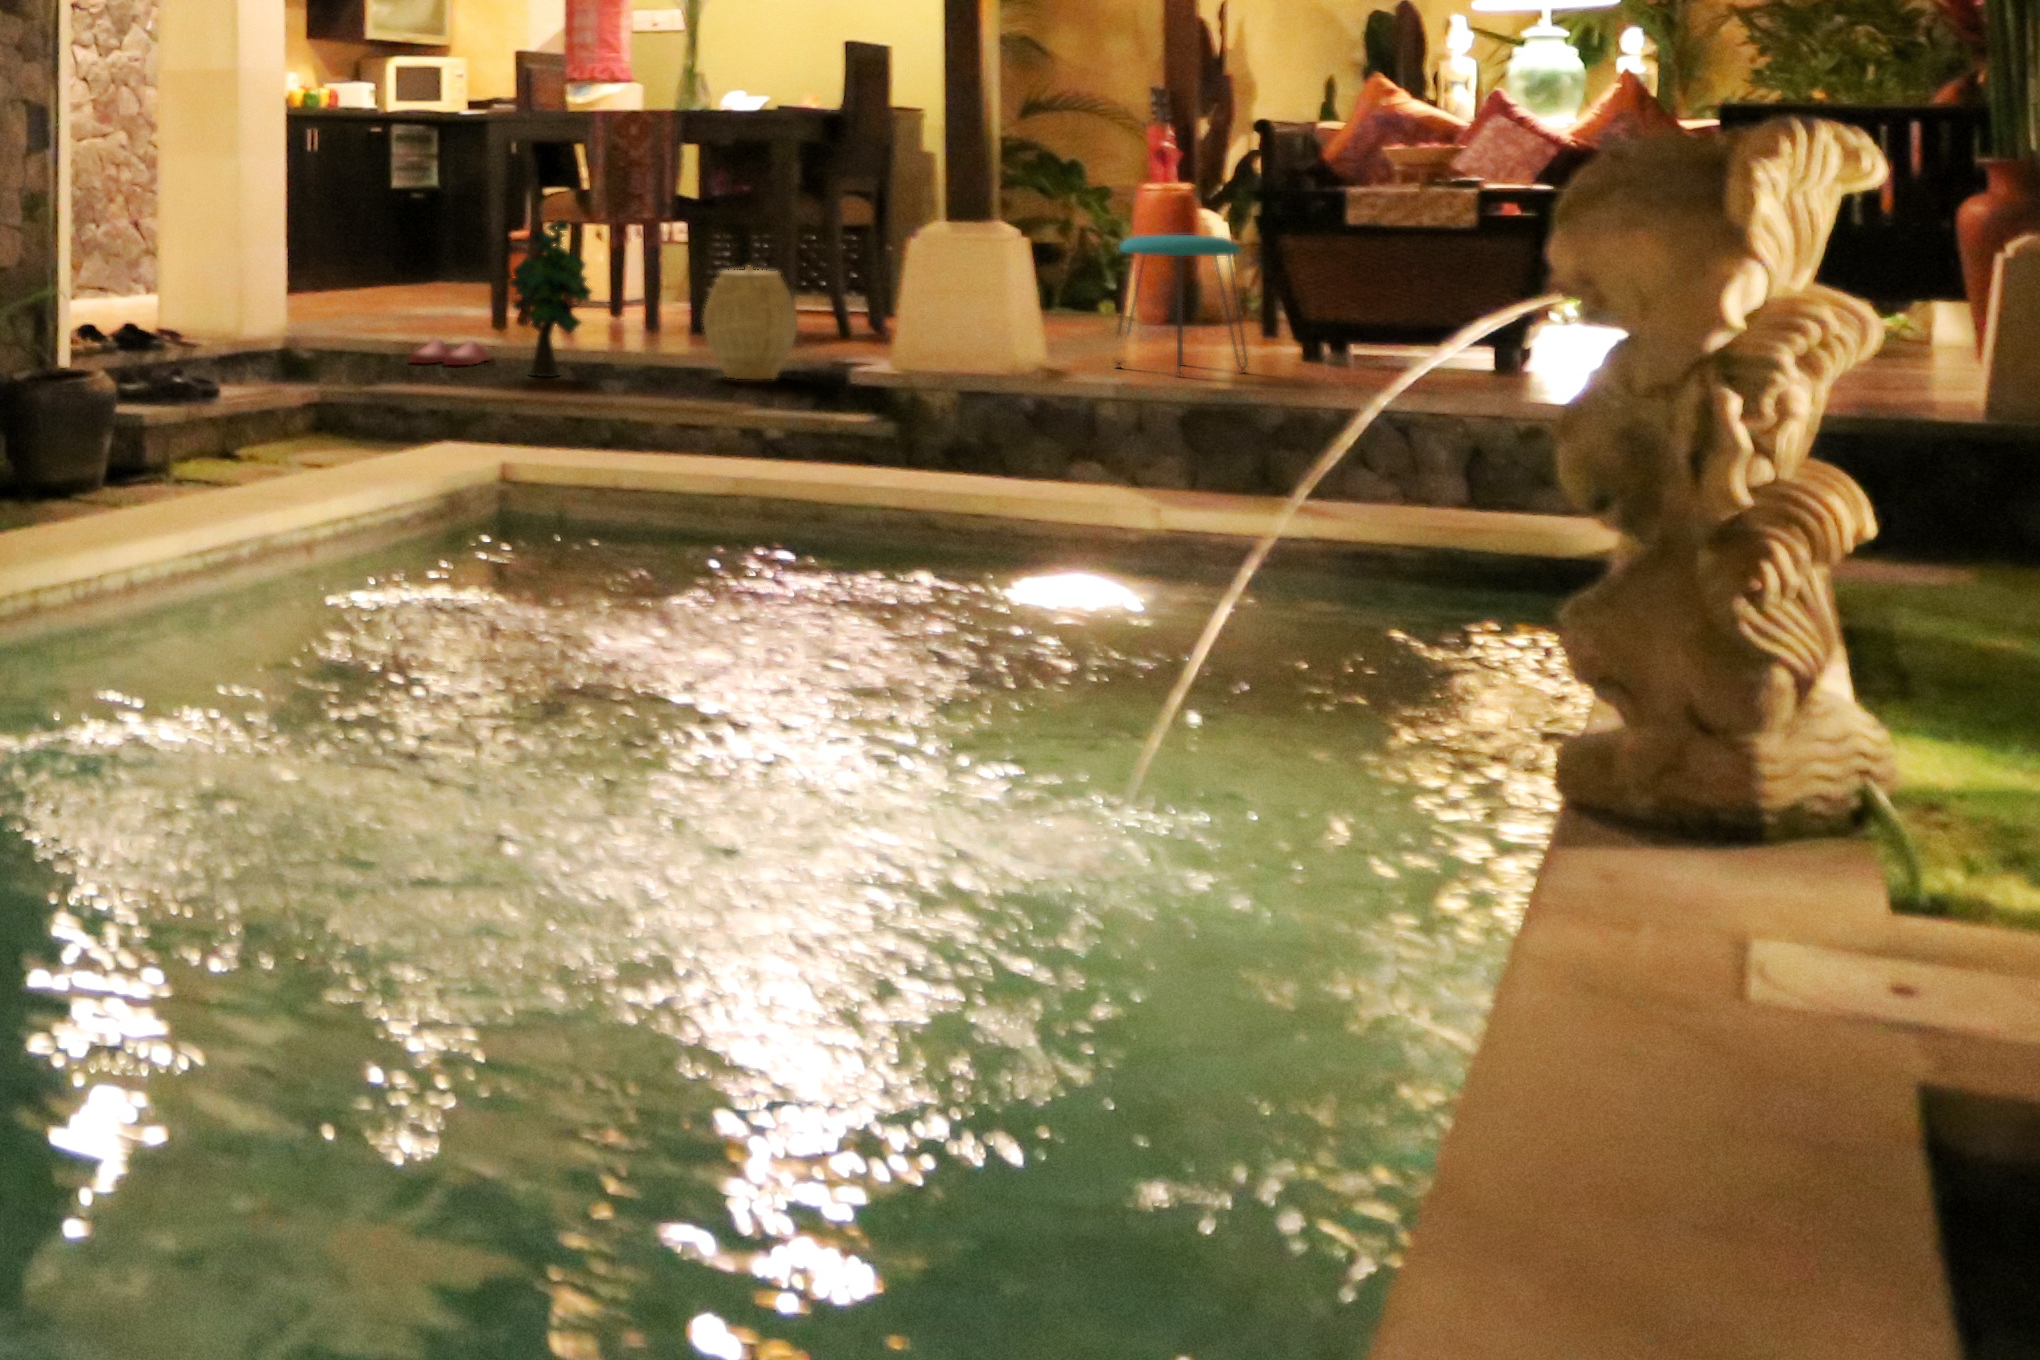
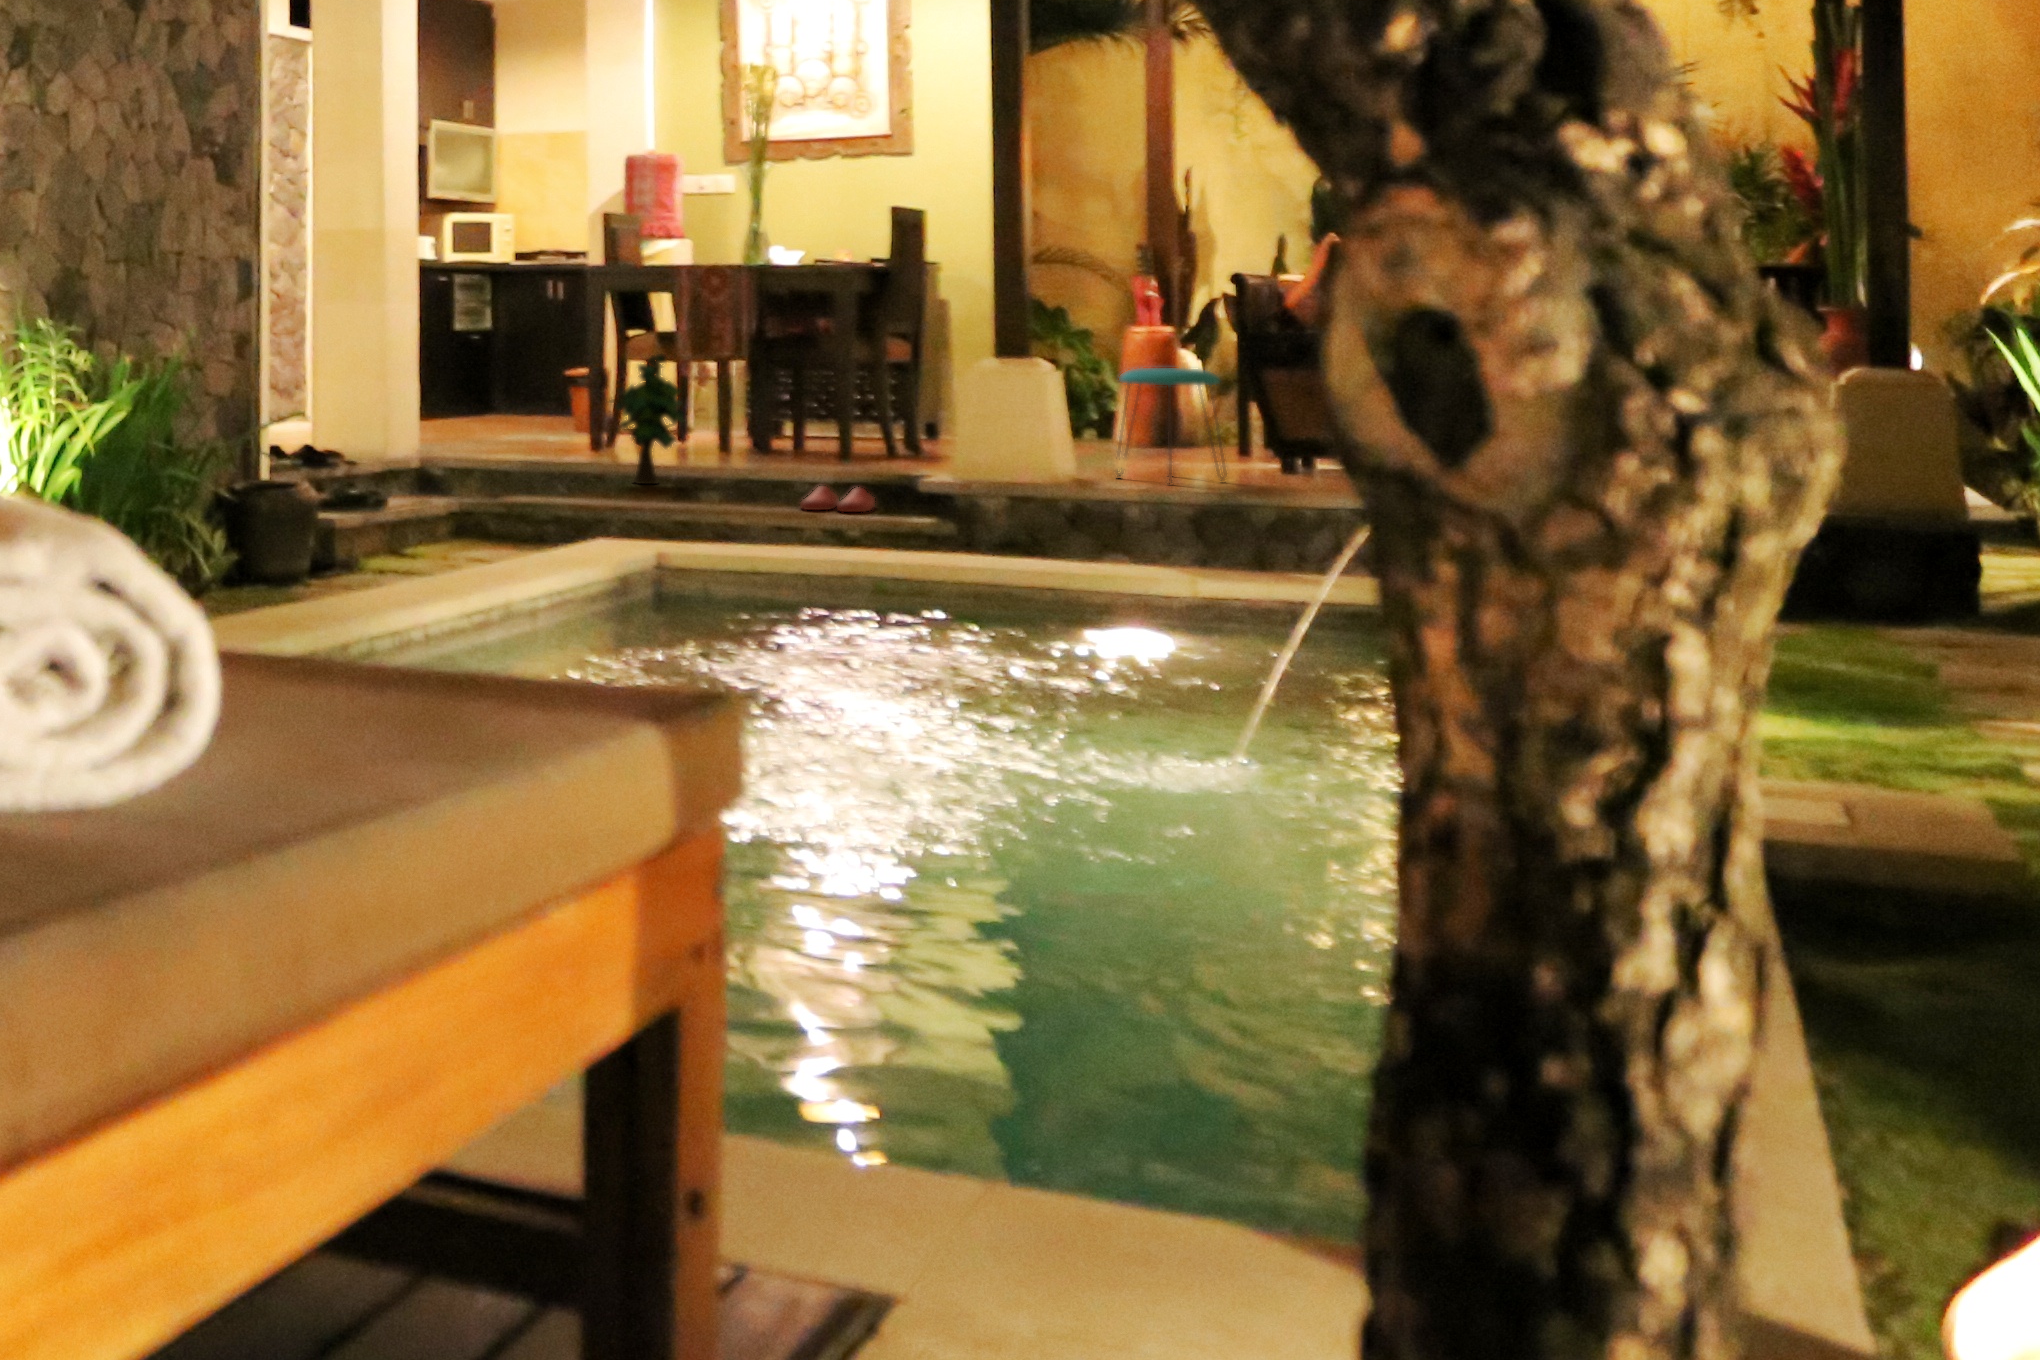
woven basket: present [704,266,798,379] -> none [778,392,857,486]
slippers: present [410,339,490,365] -> present [801,486,875,512]

